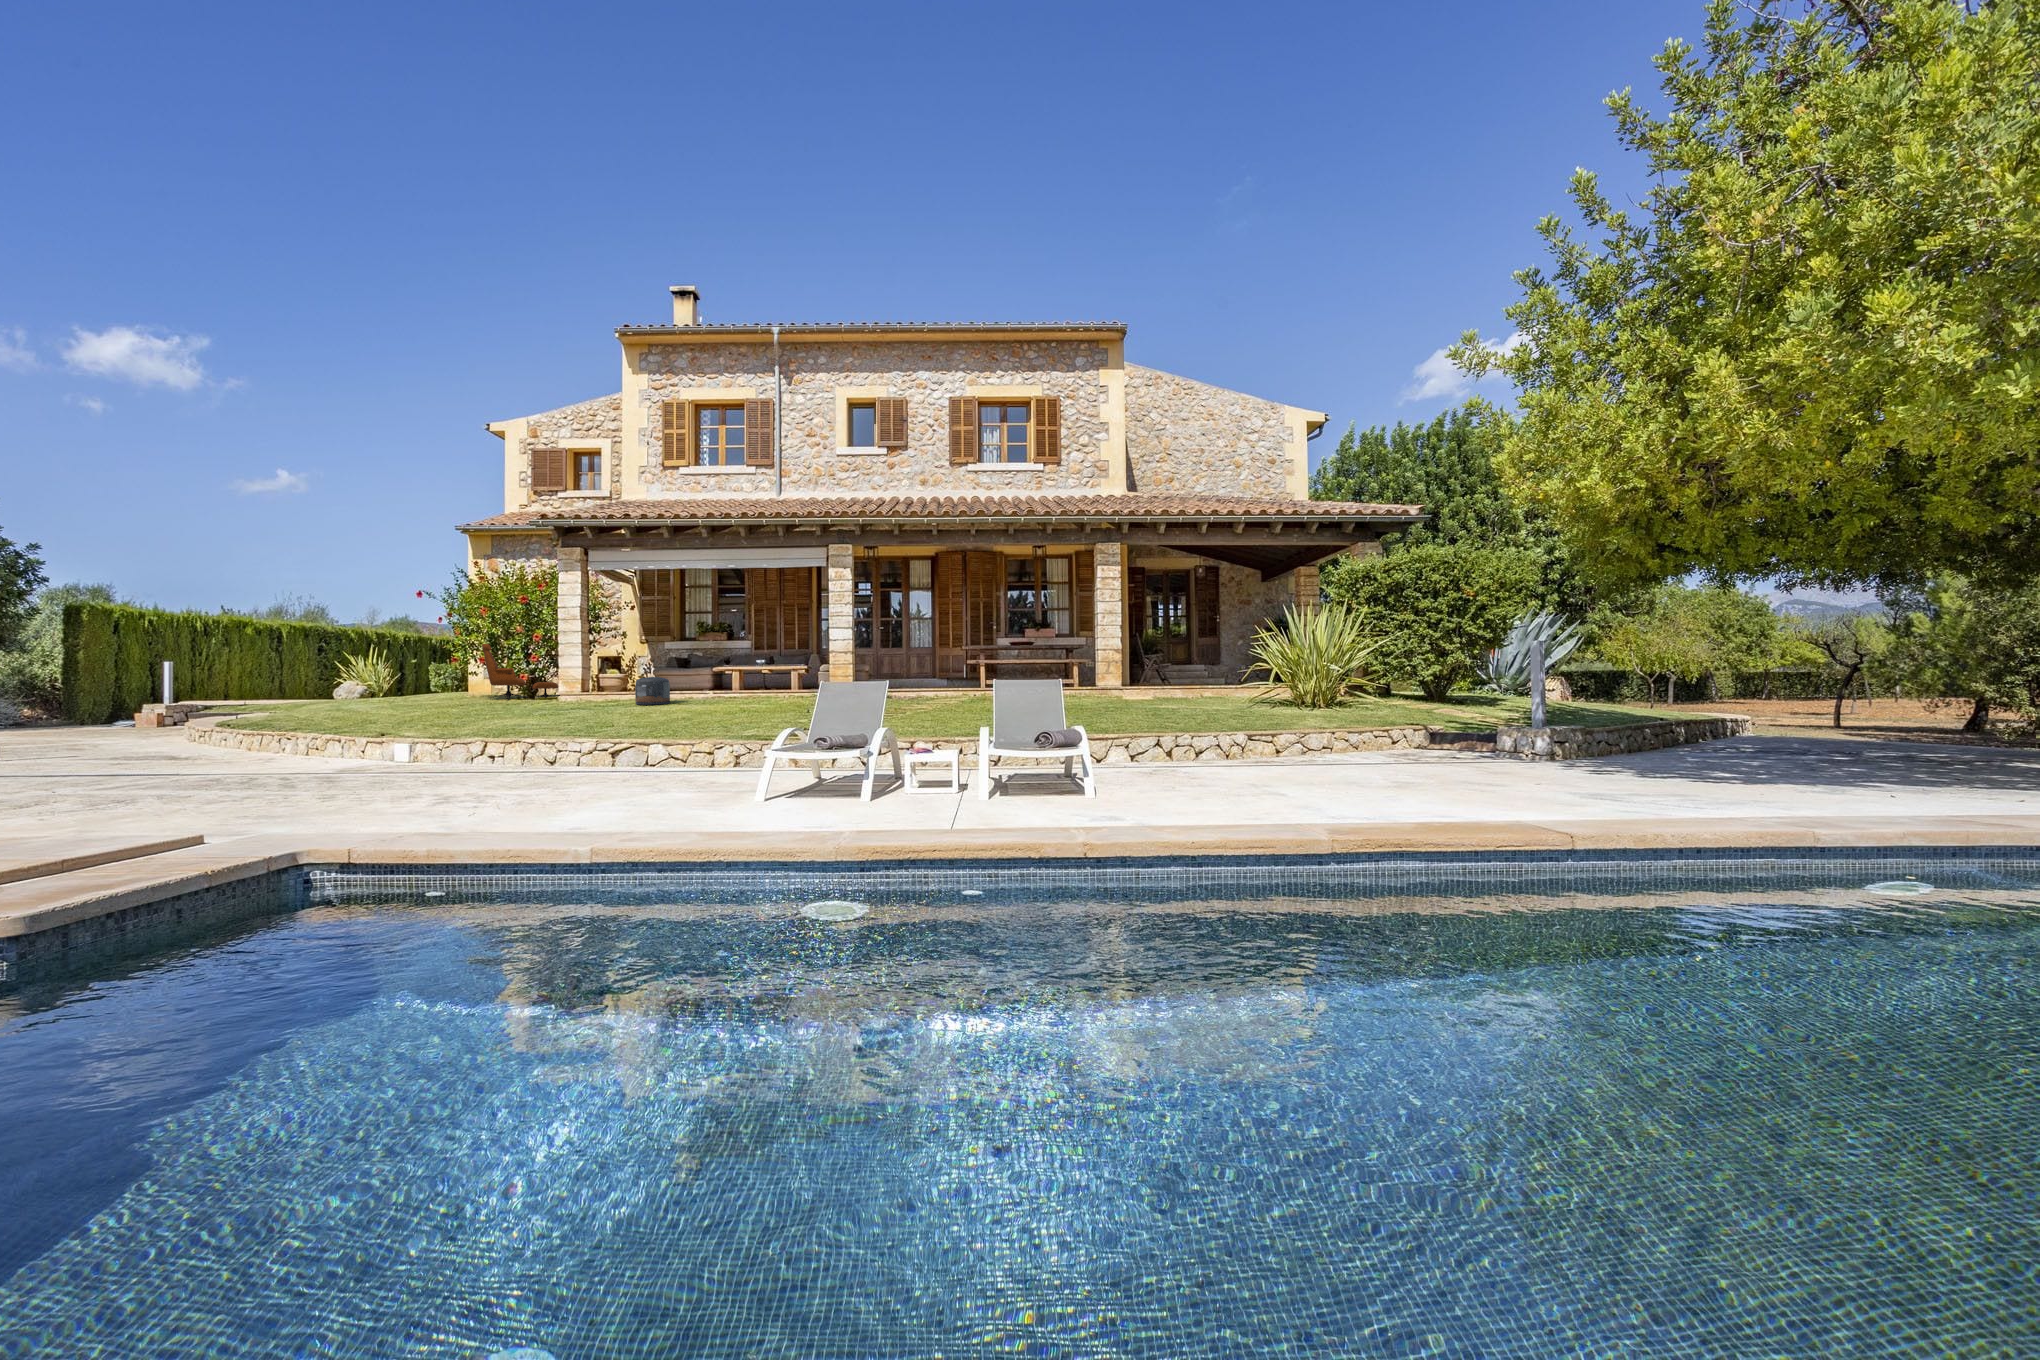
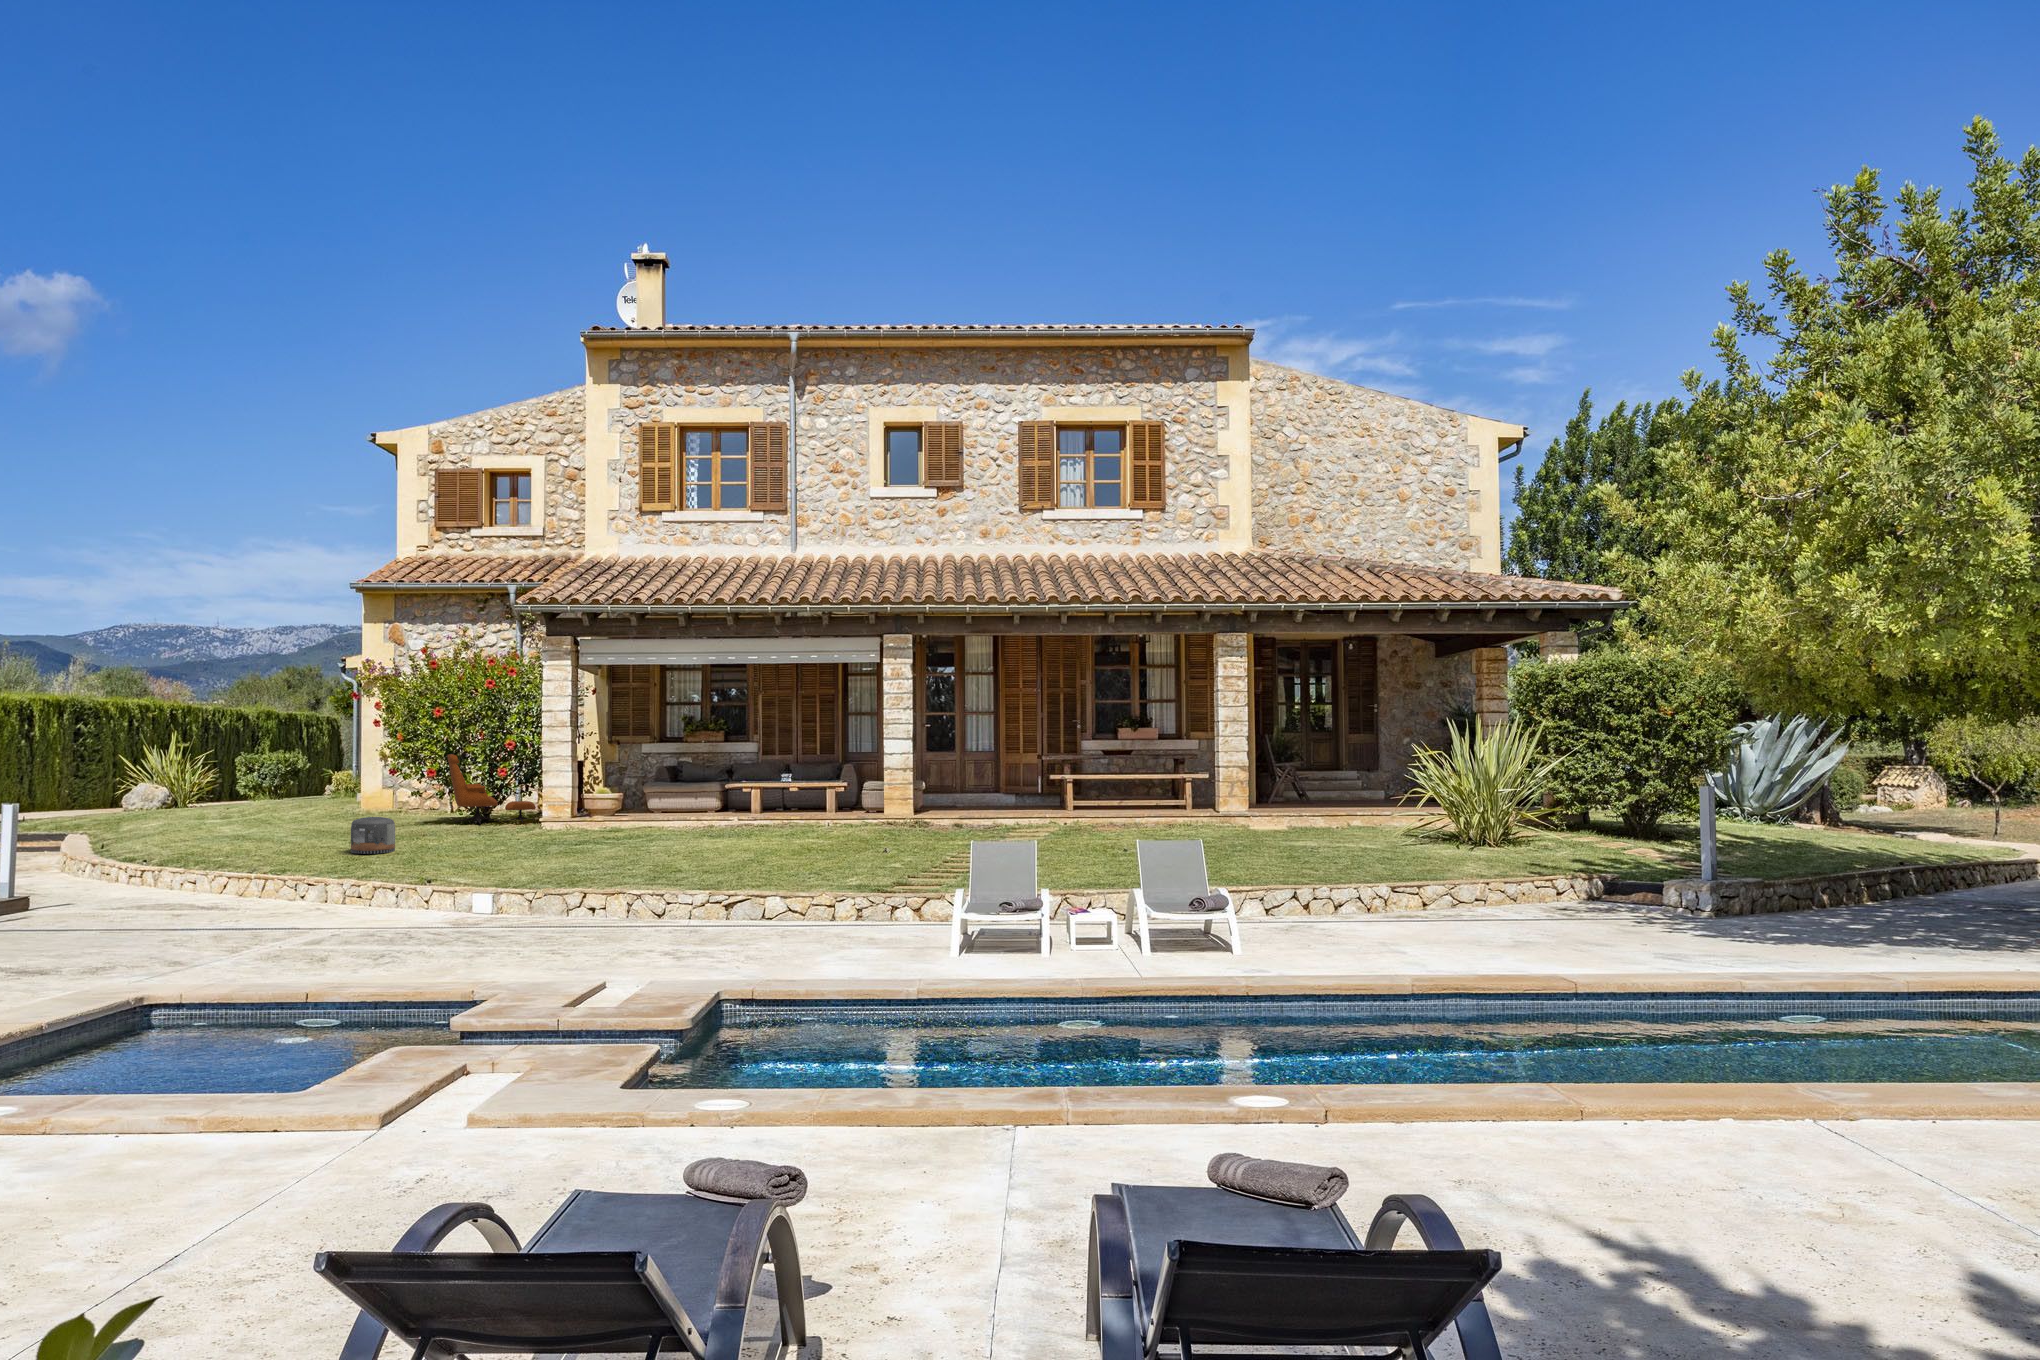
pouf: present [635,677,670,705] -> present [351,817,395,854]

